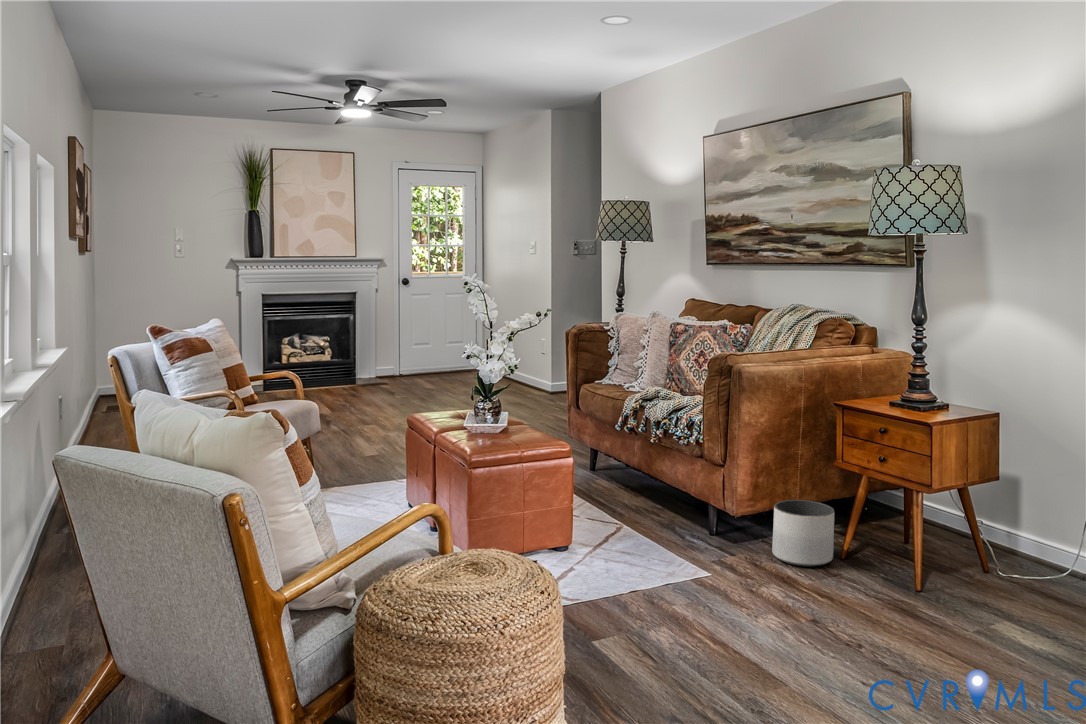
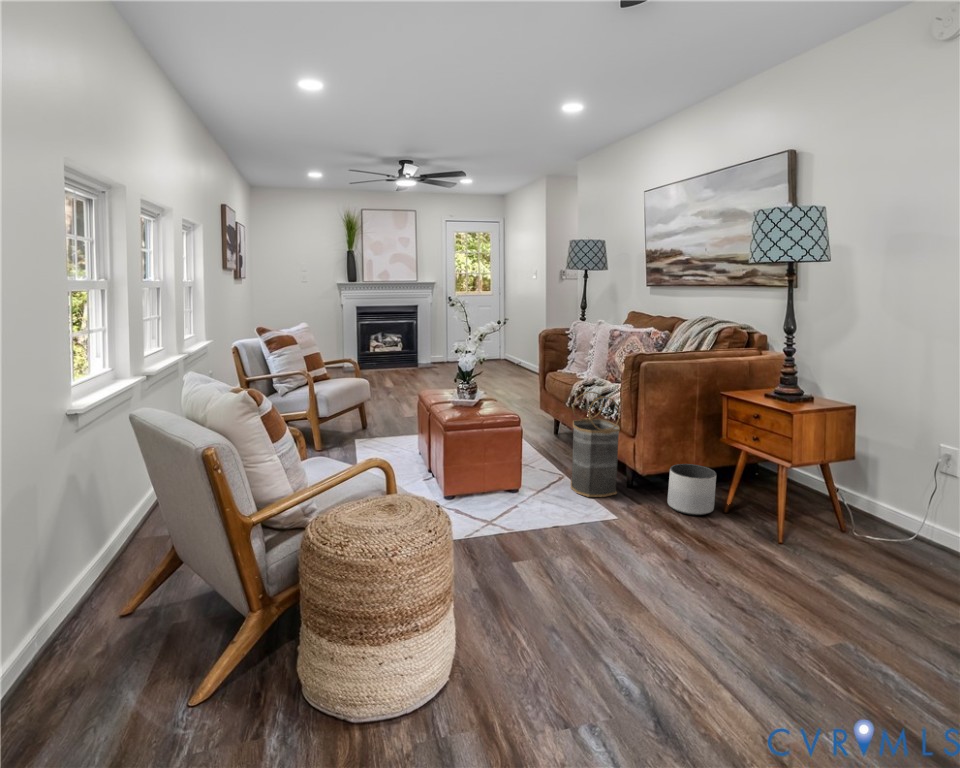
basket: none [637,407,706,553] -> present [571,392,620,497]

